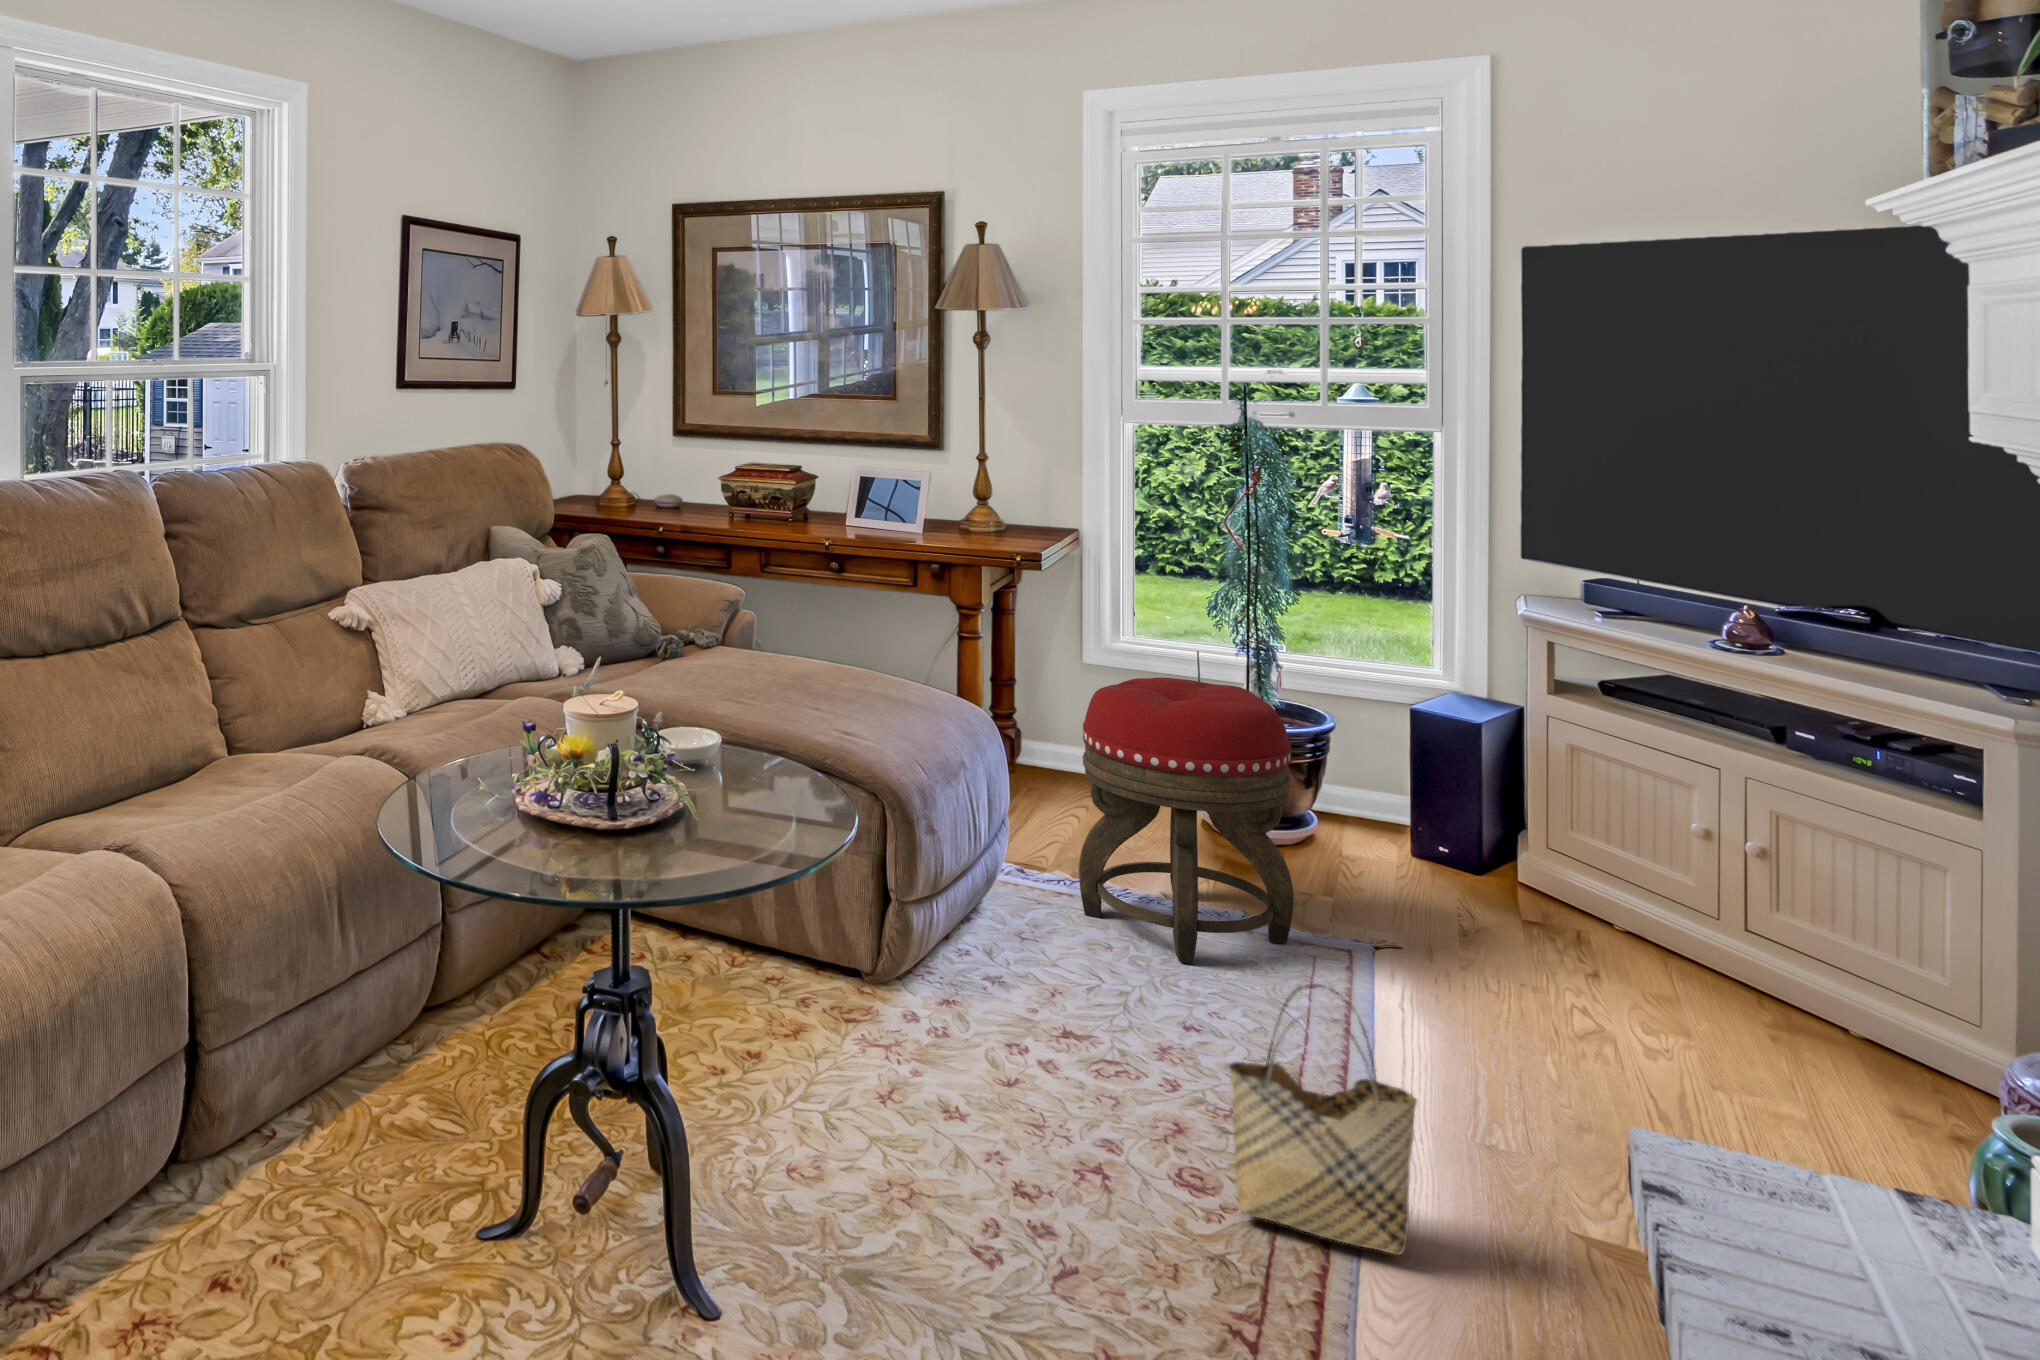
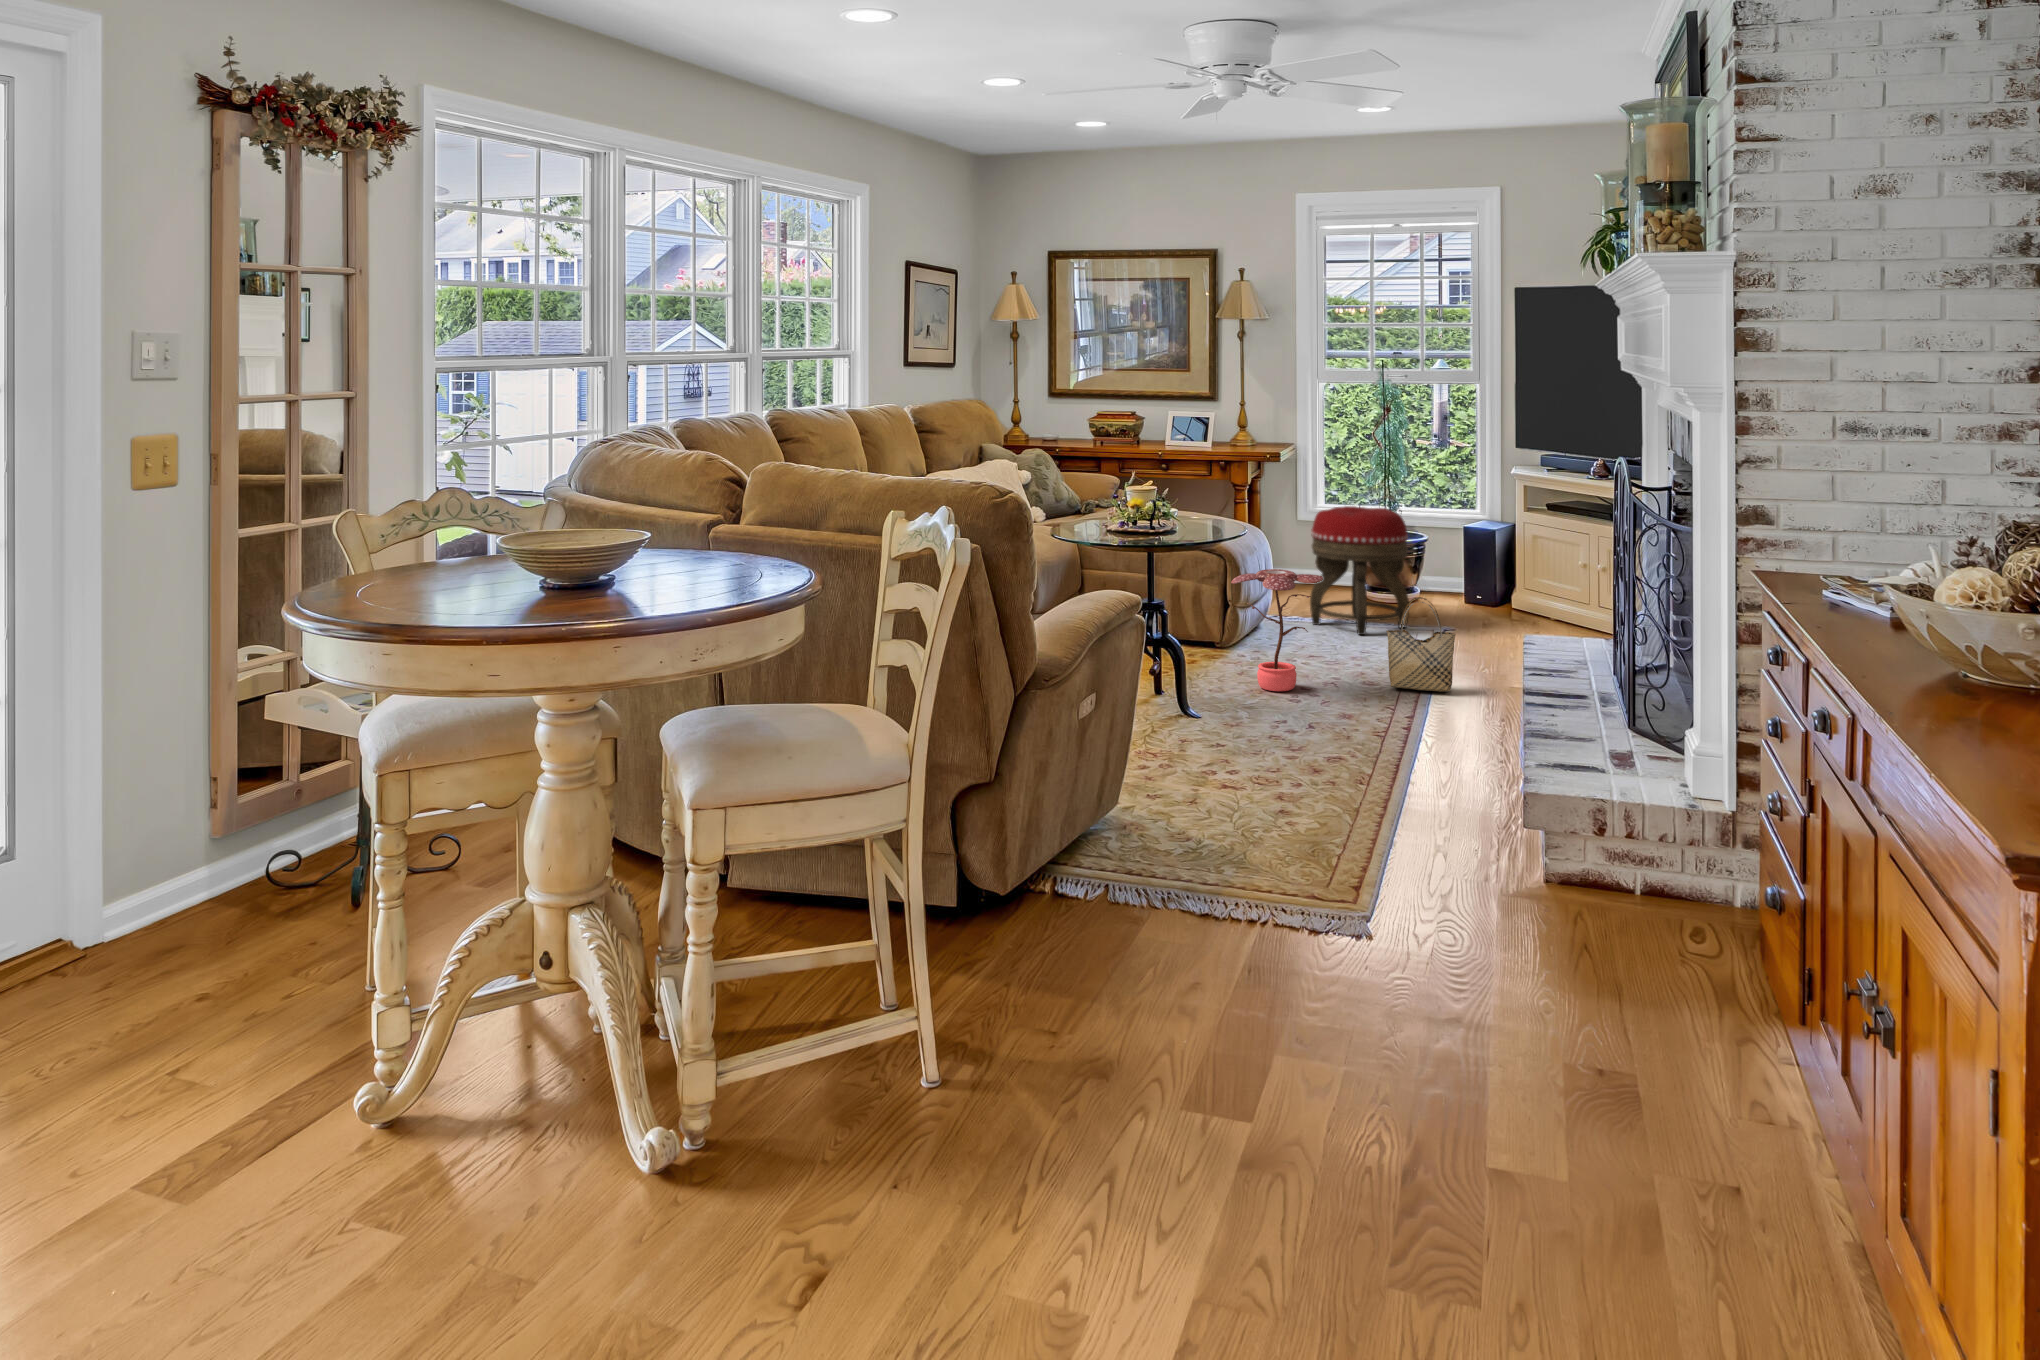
potted plant: none [837,881,1063,1198] -> present [1231,569,1323,691]

